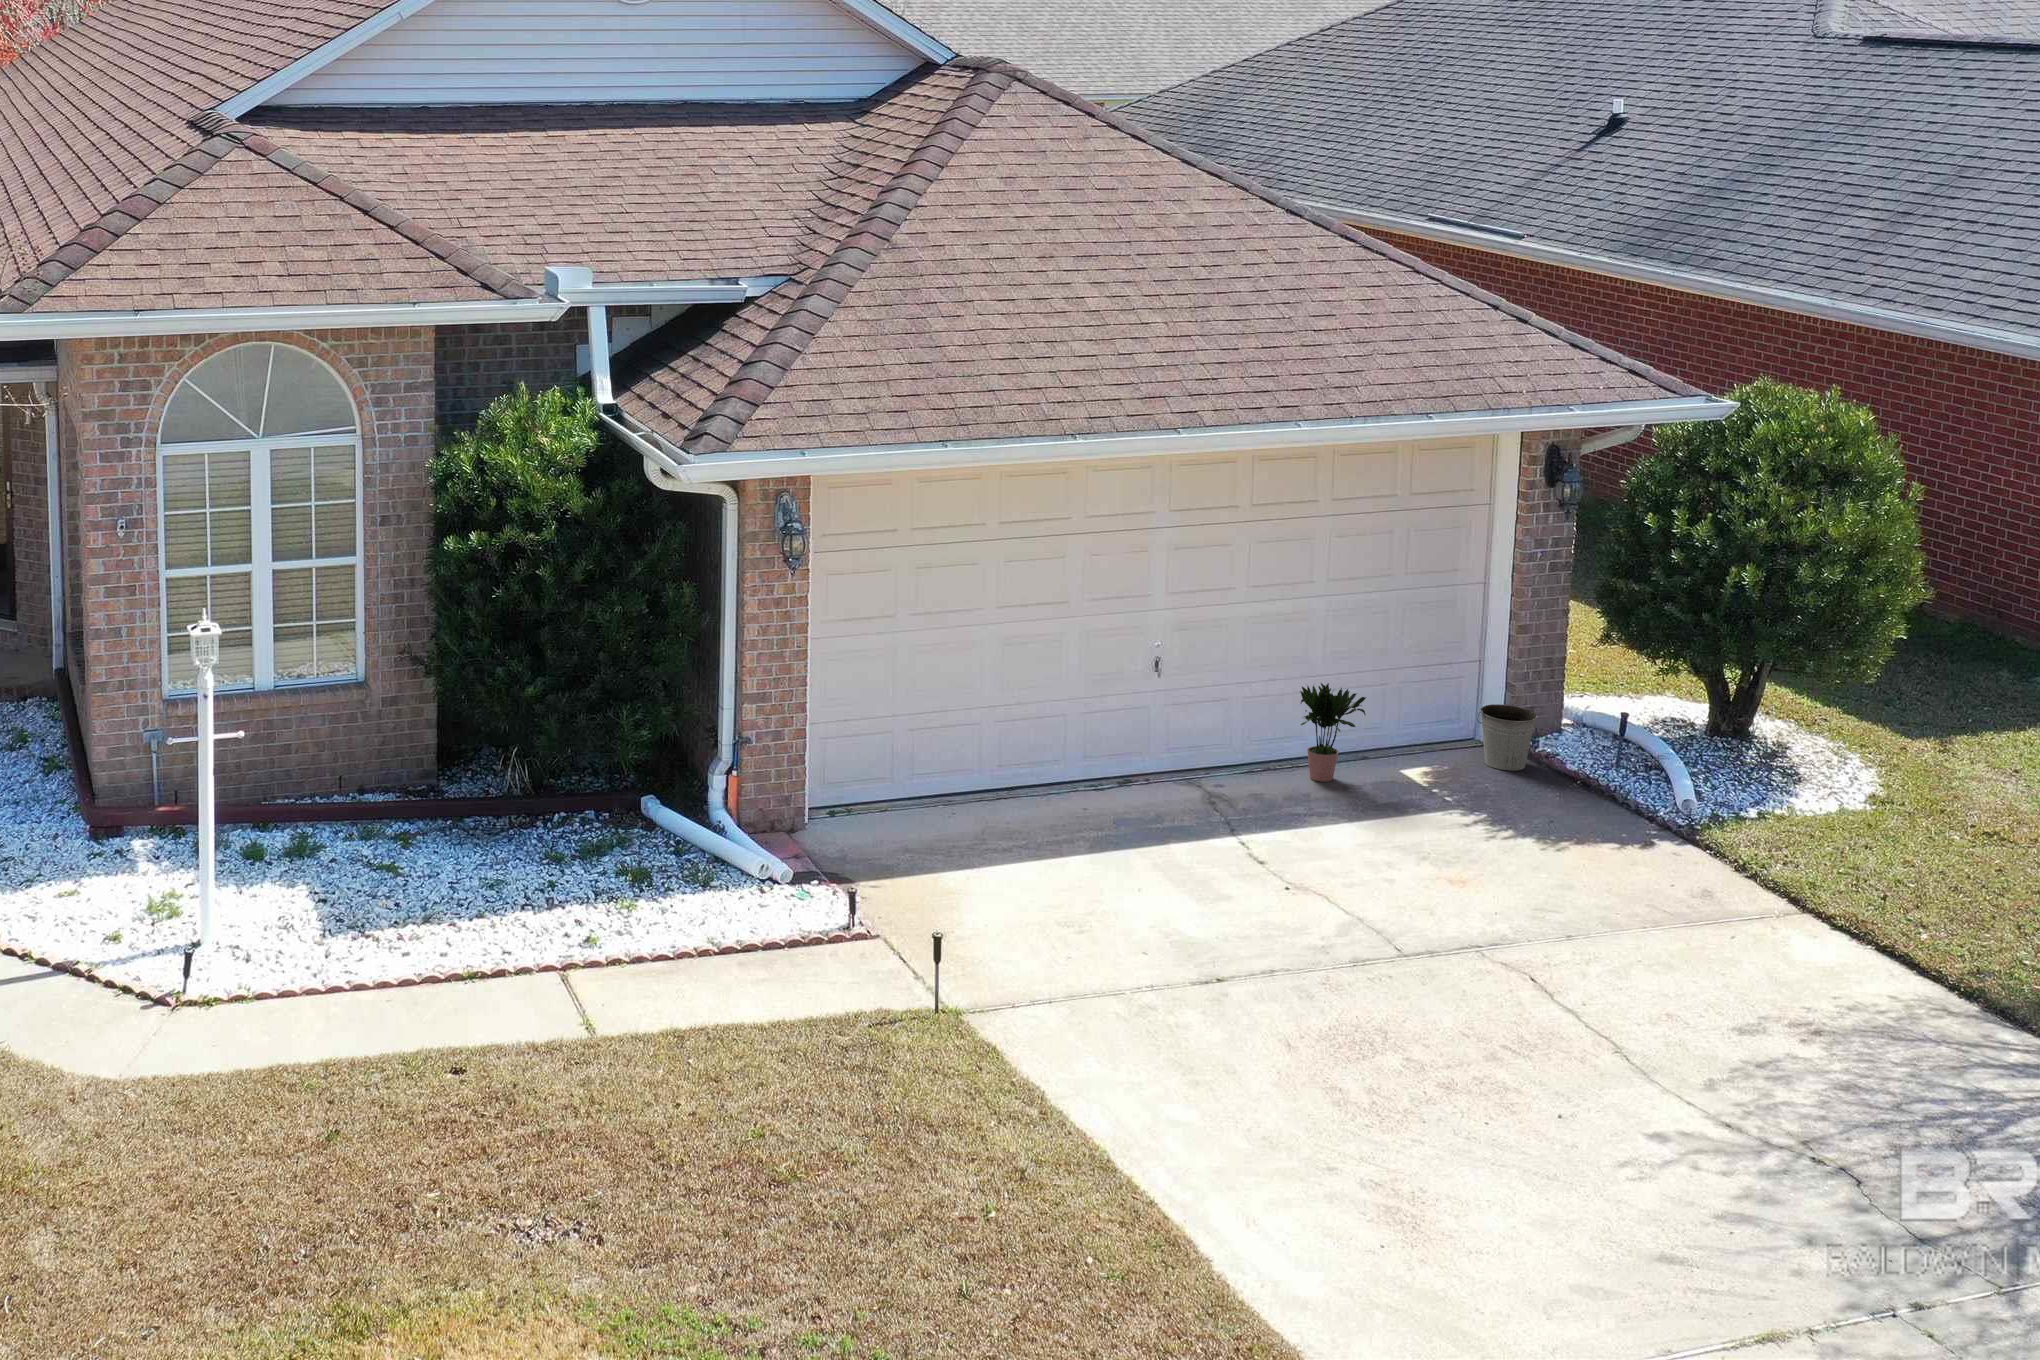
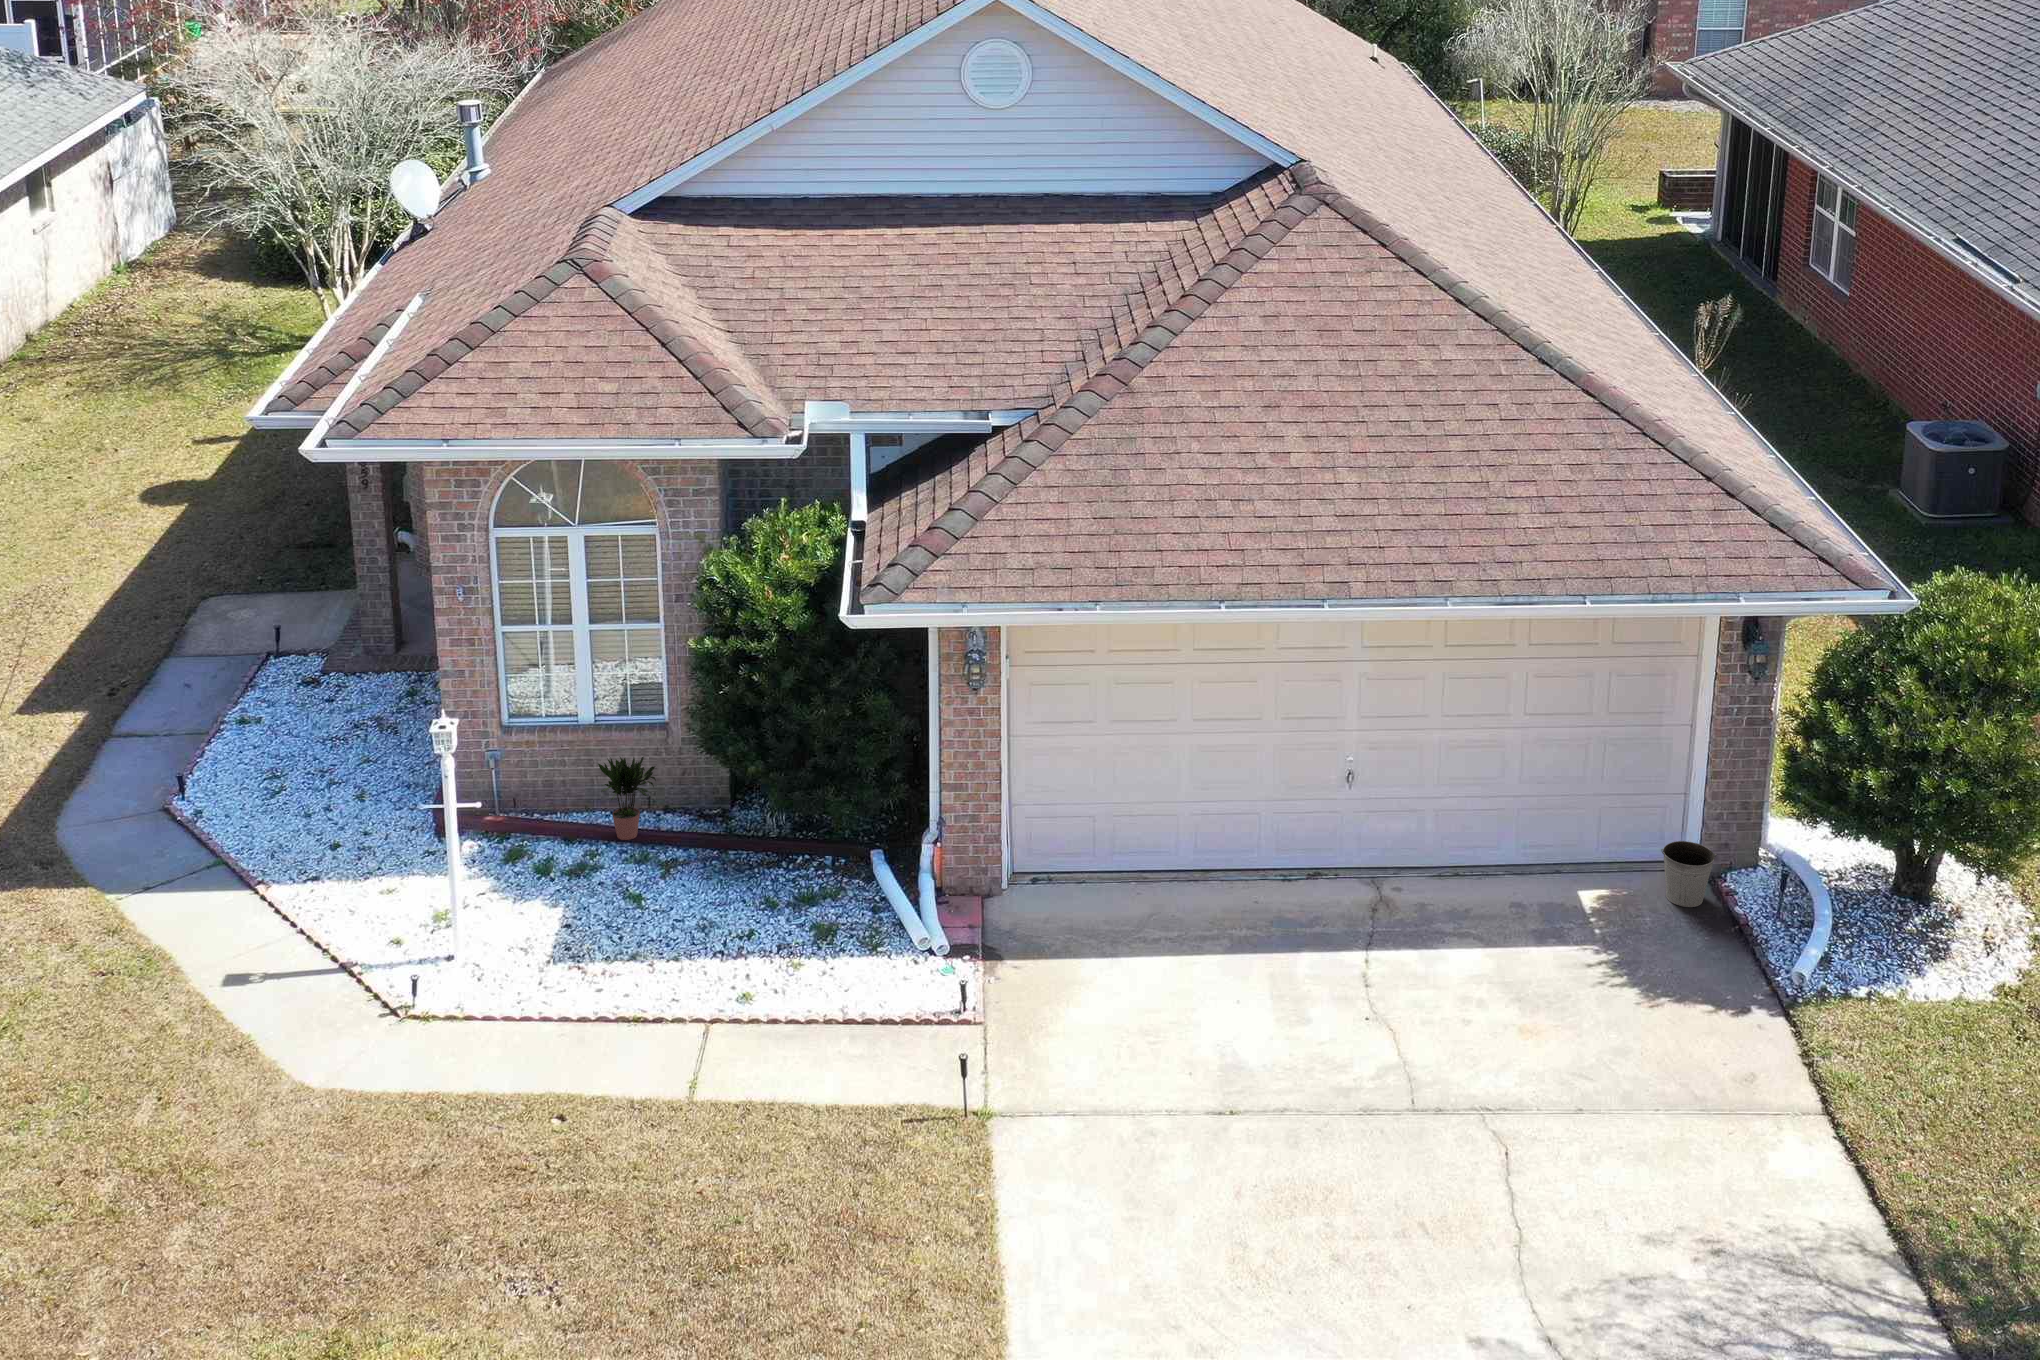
potted plant: present [1300,683,1366,782] -> present [598,757,656,840]

